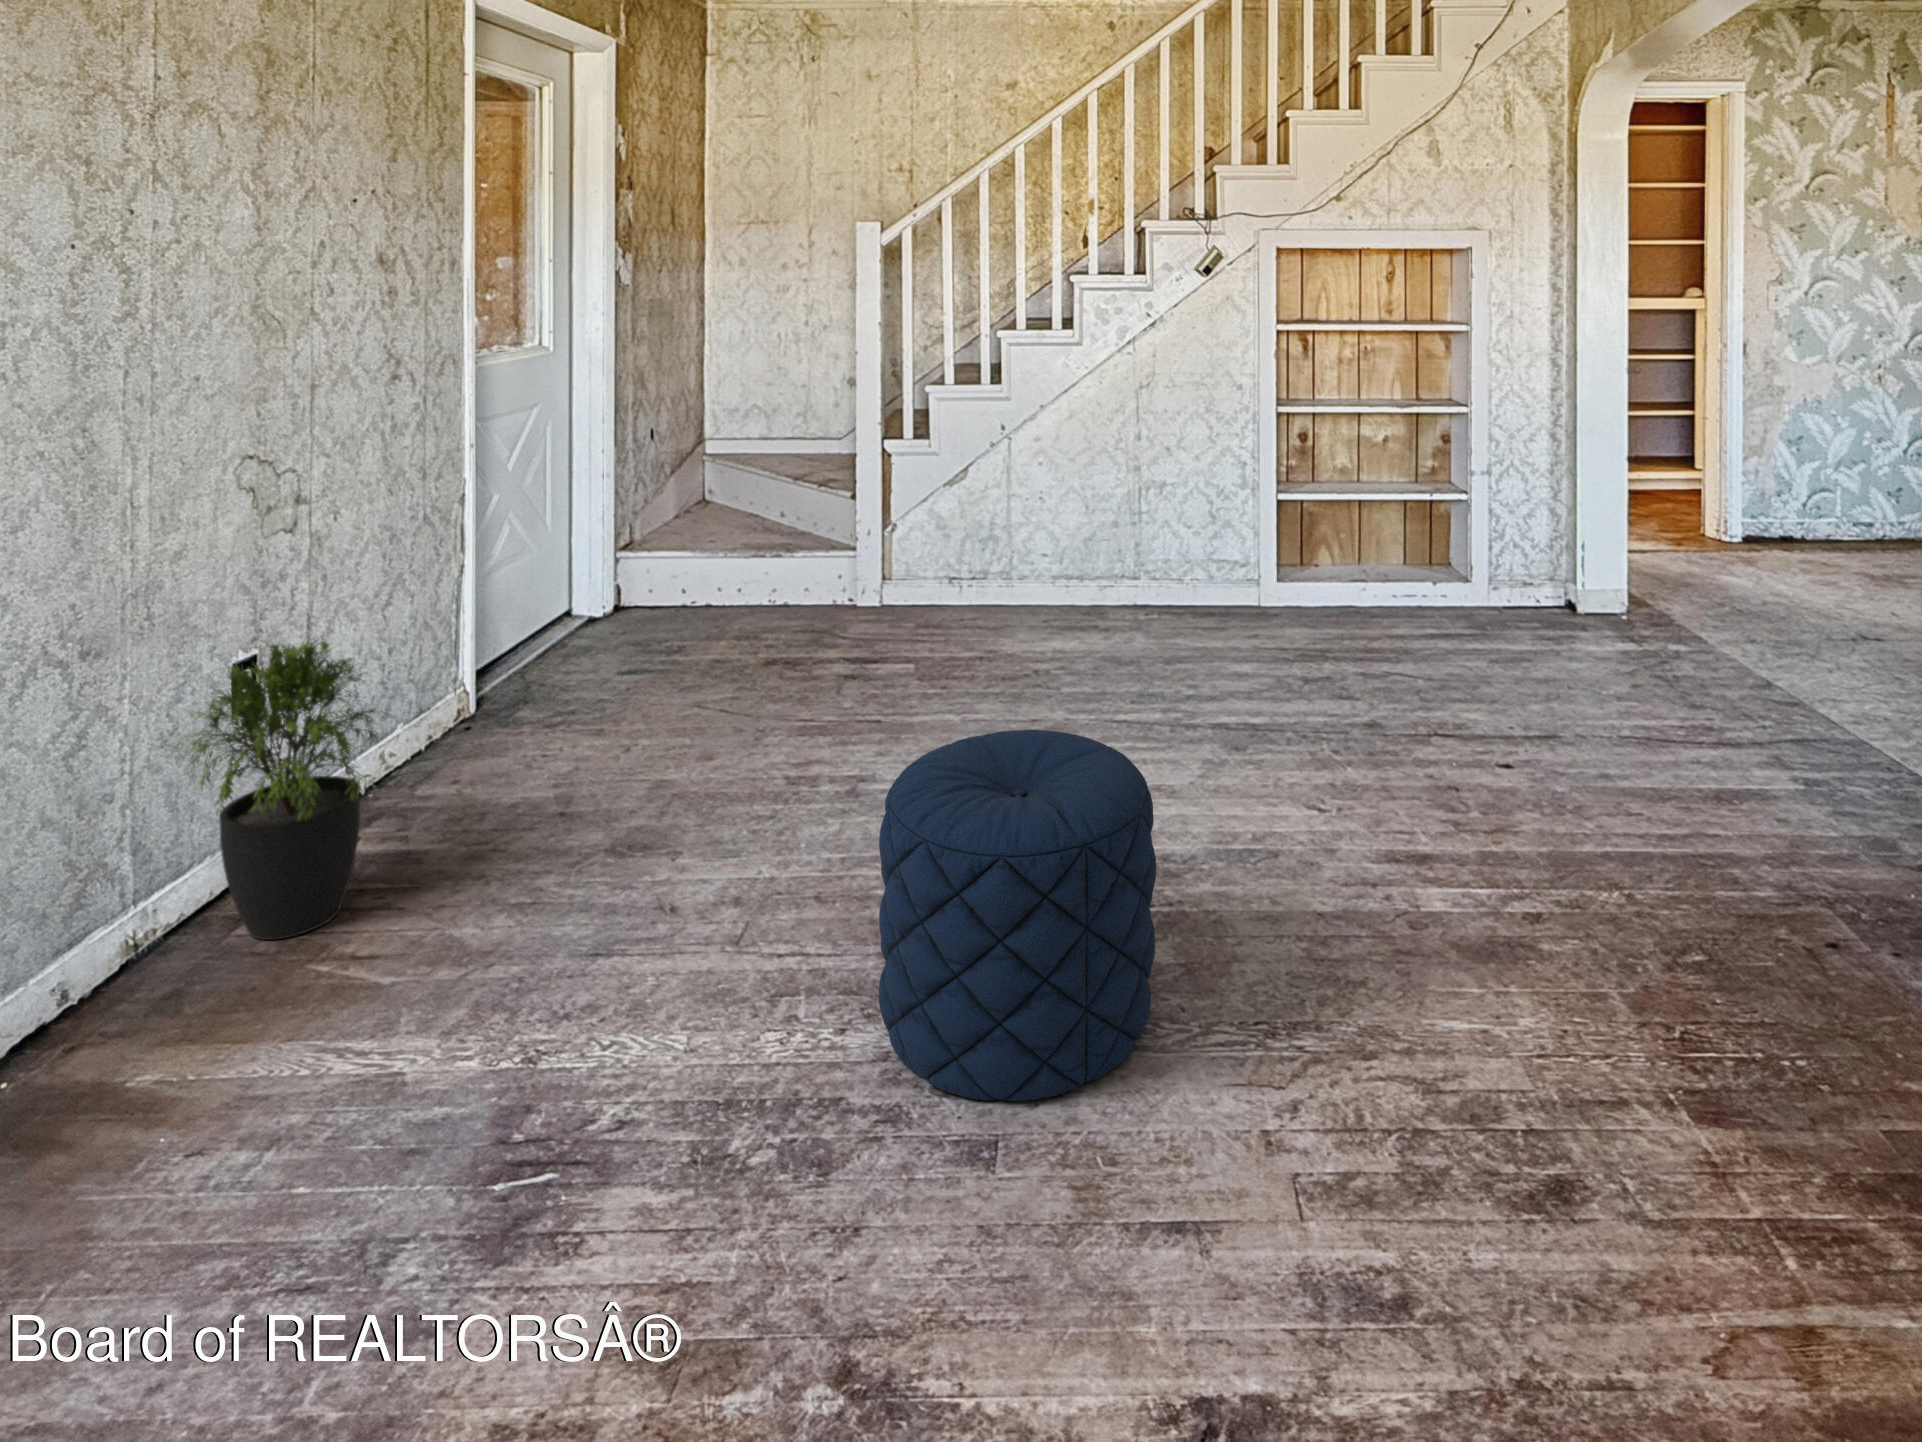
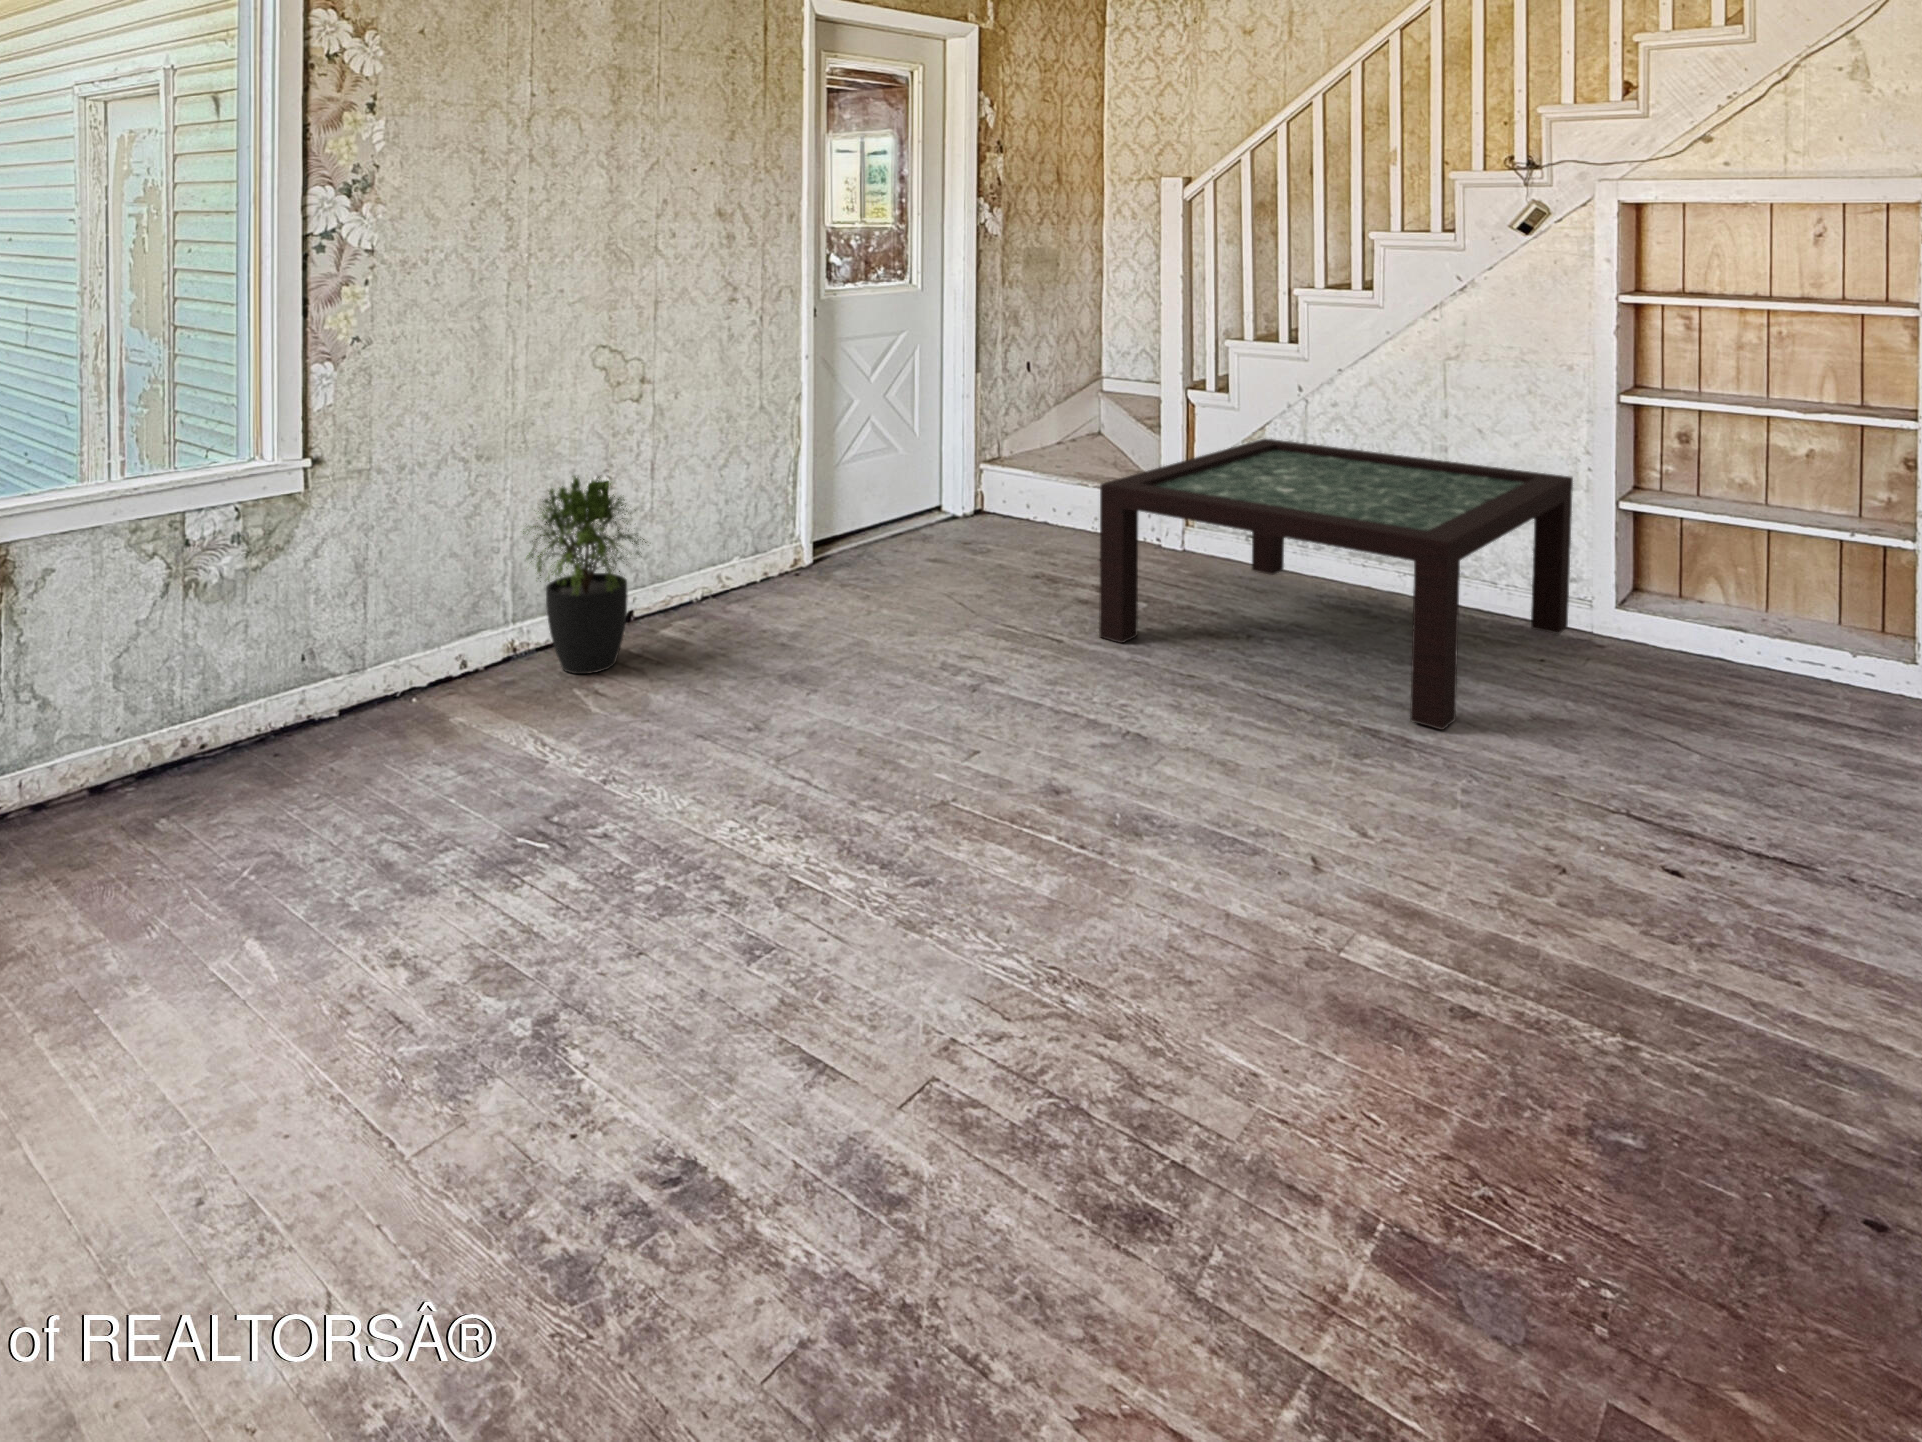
coffee table: none [910,478,1271,709] -> present [1099,439,1573,730]
pouf: present [879,730,1156,1101] -> none [766,636,1010,944]

